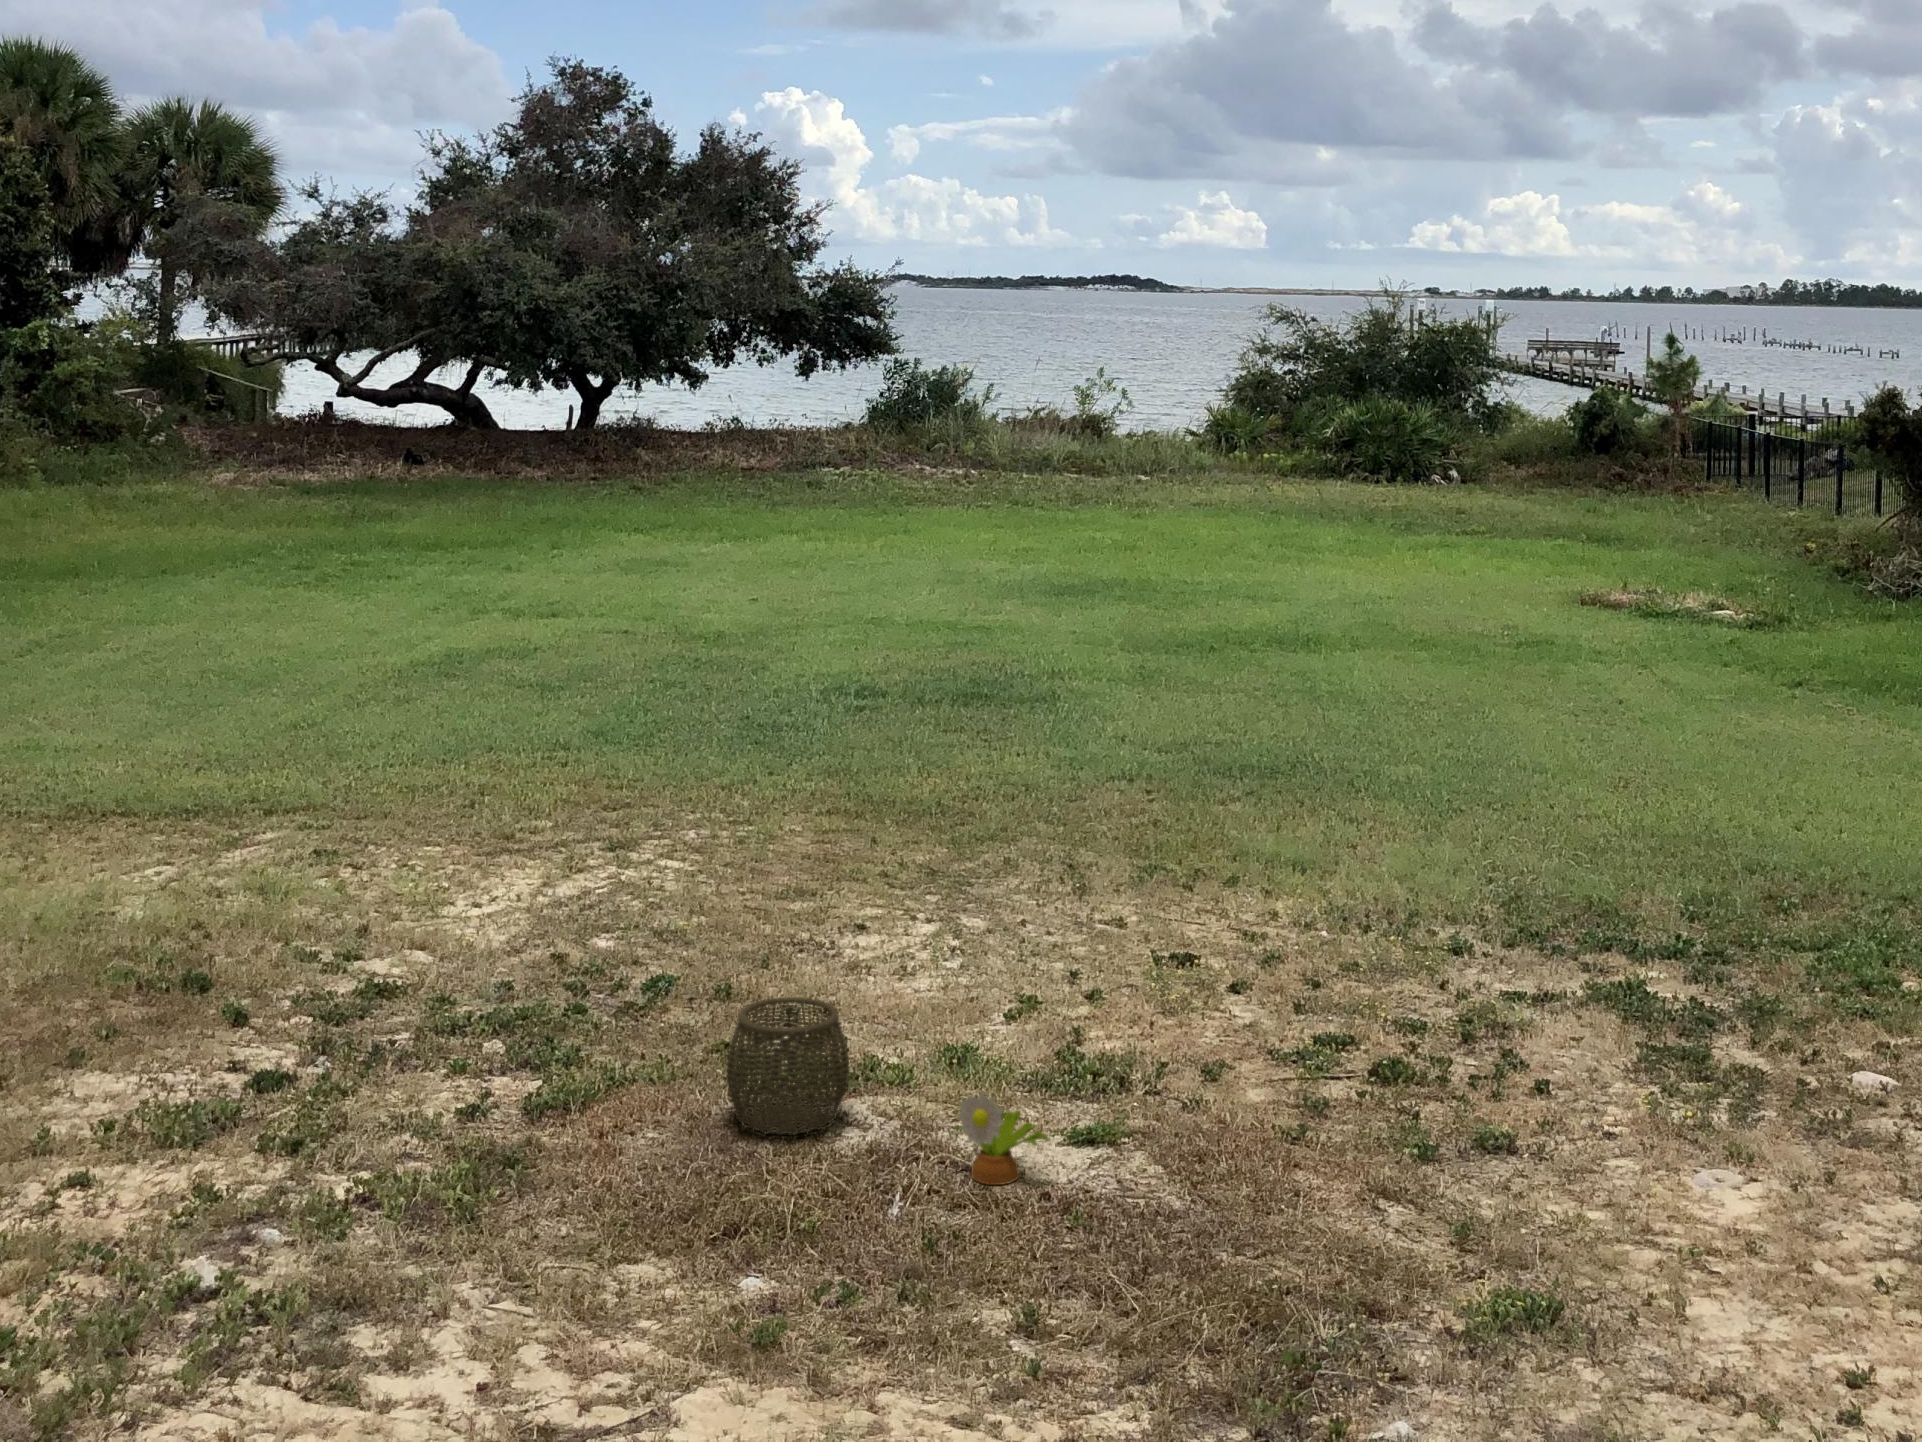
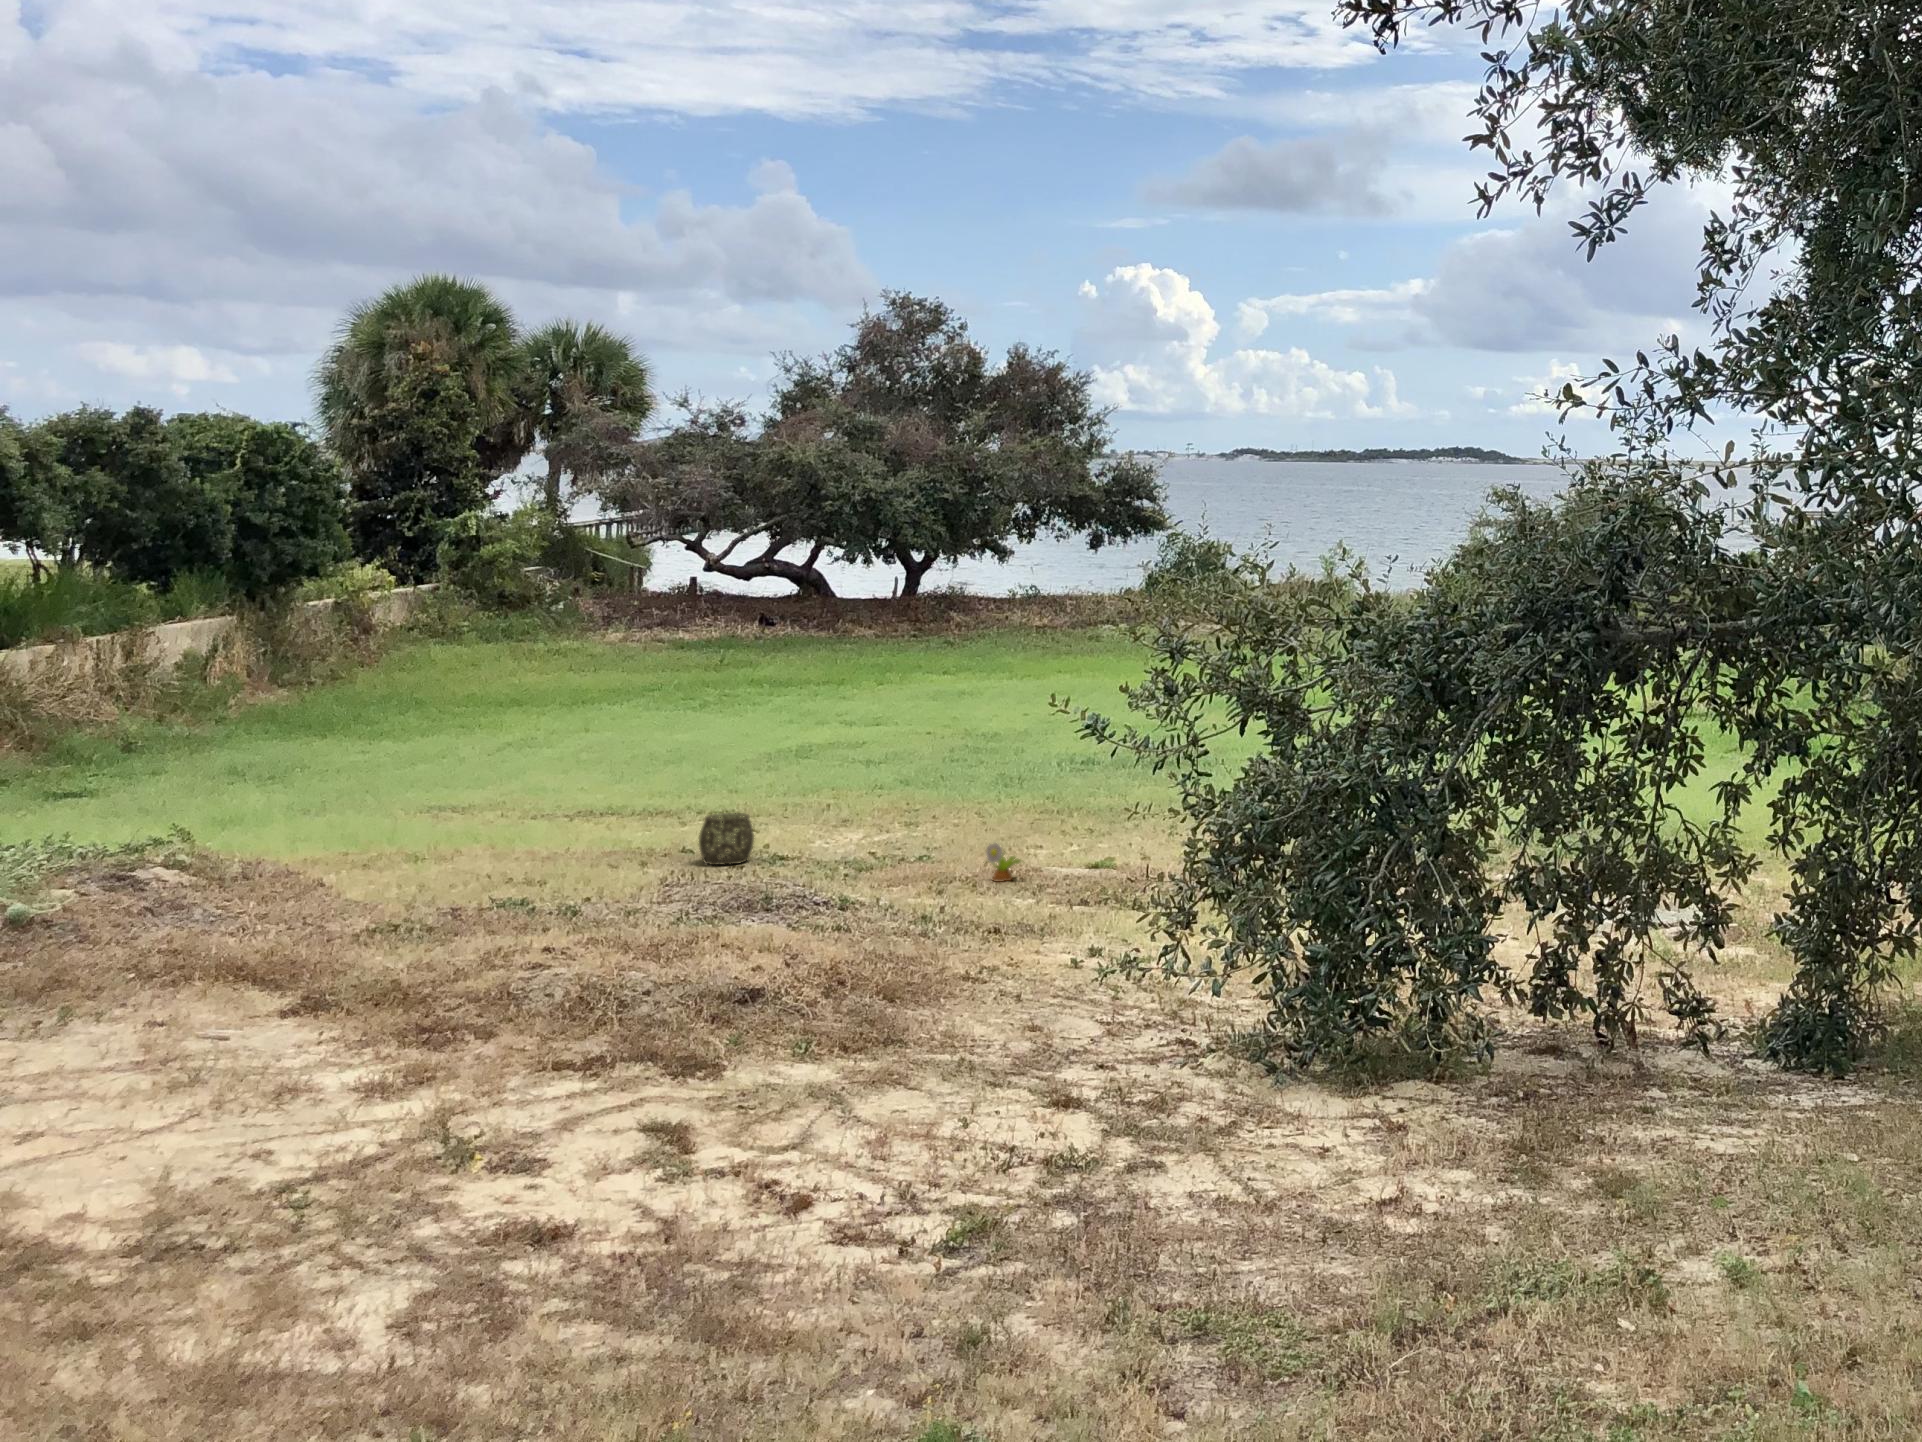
woven basket: present [726,997,849,1135] -> present [699,813,754,865]

